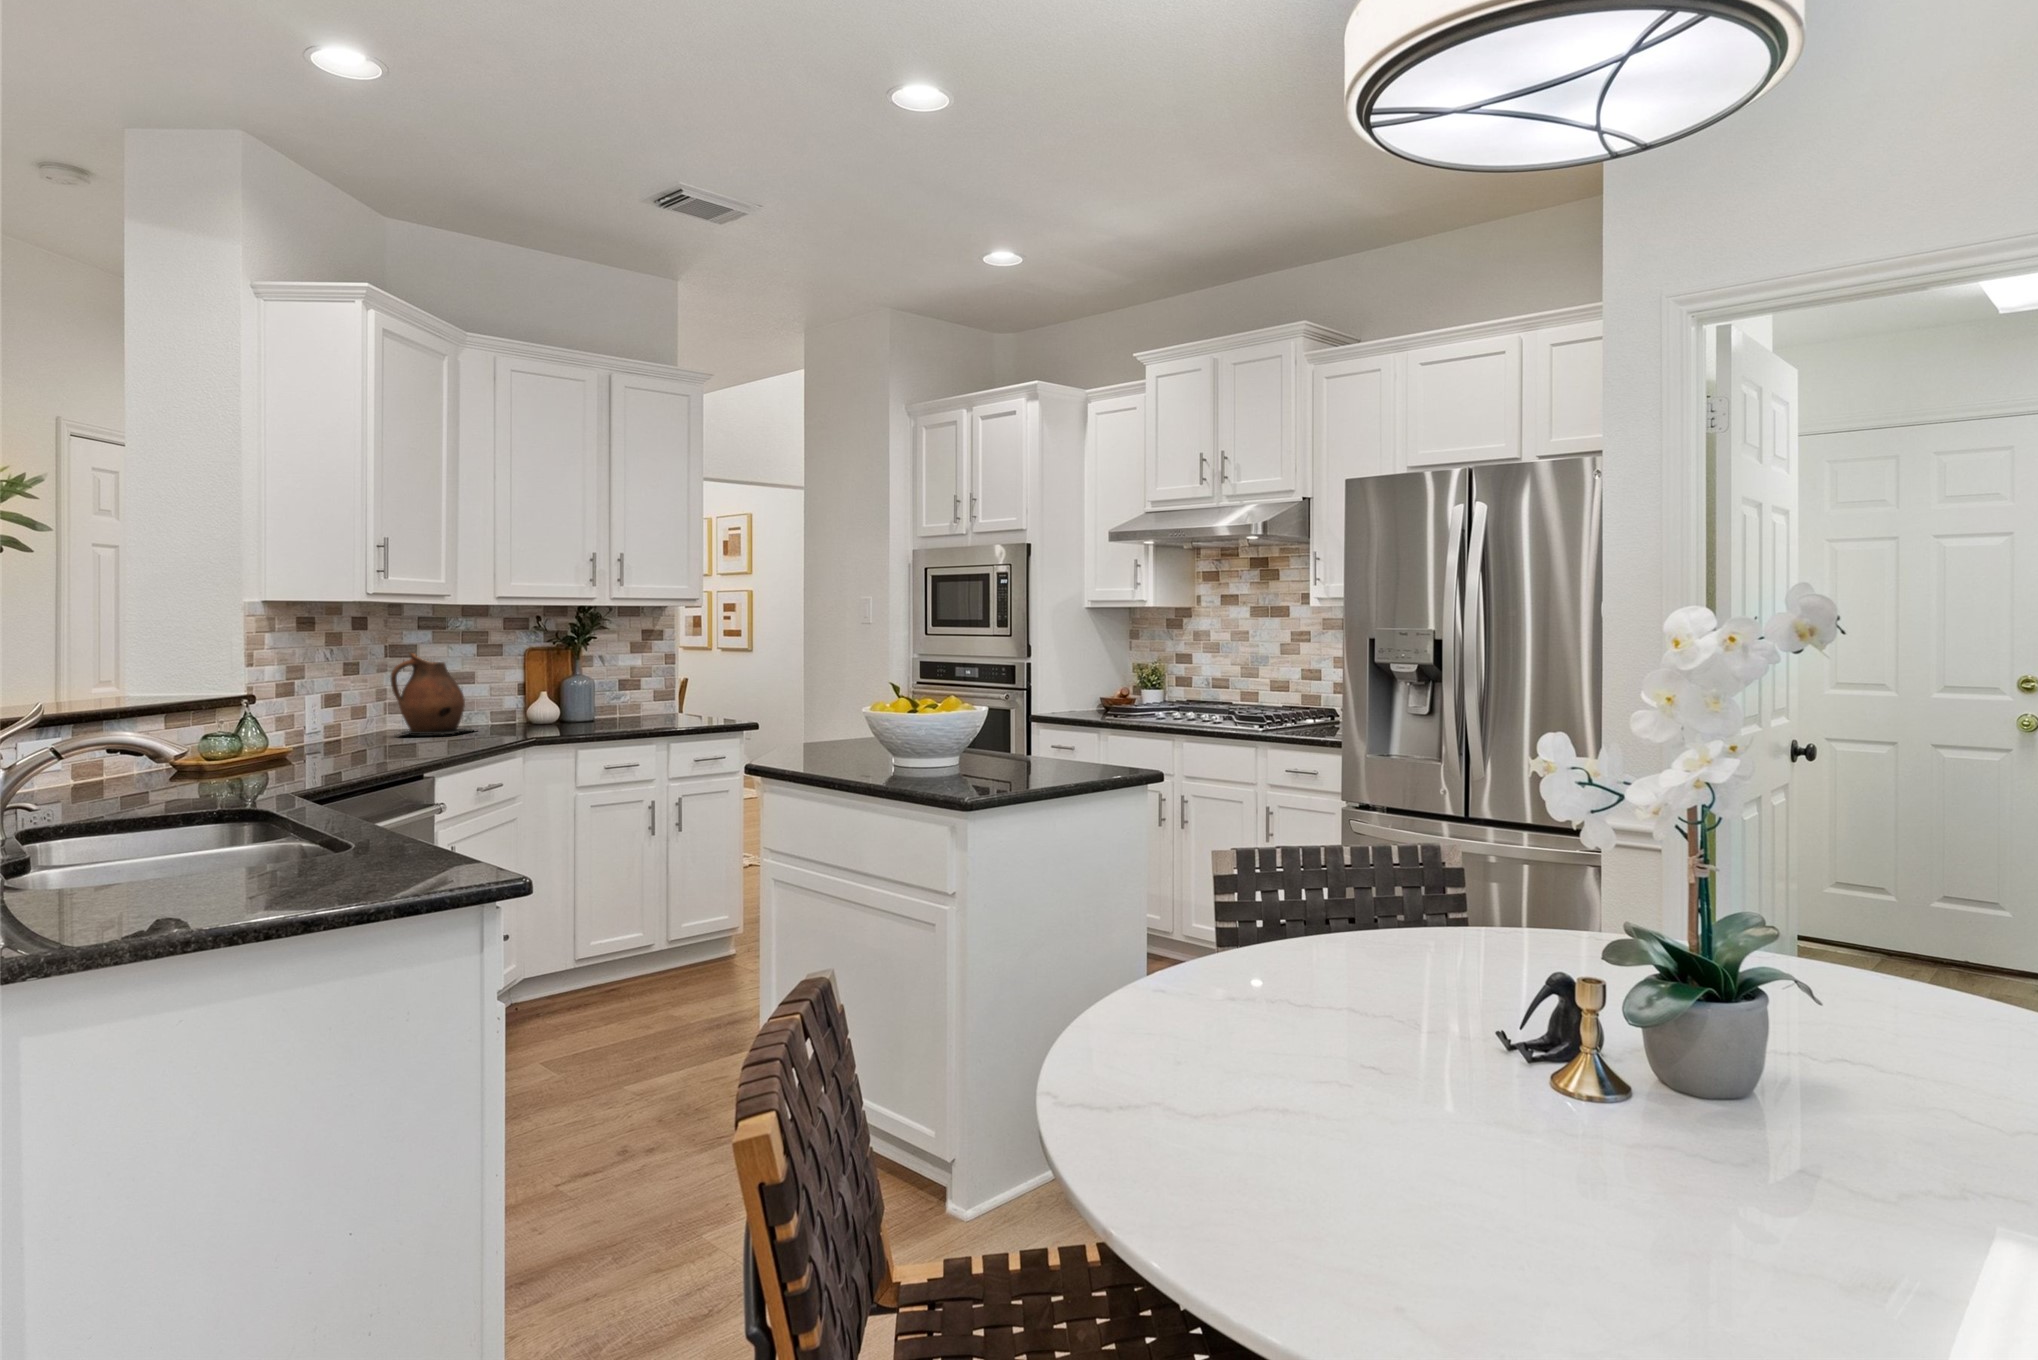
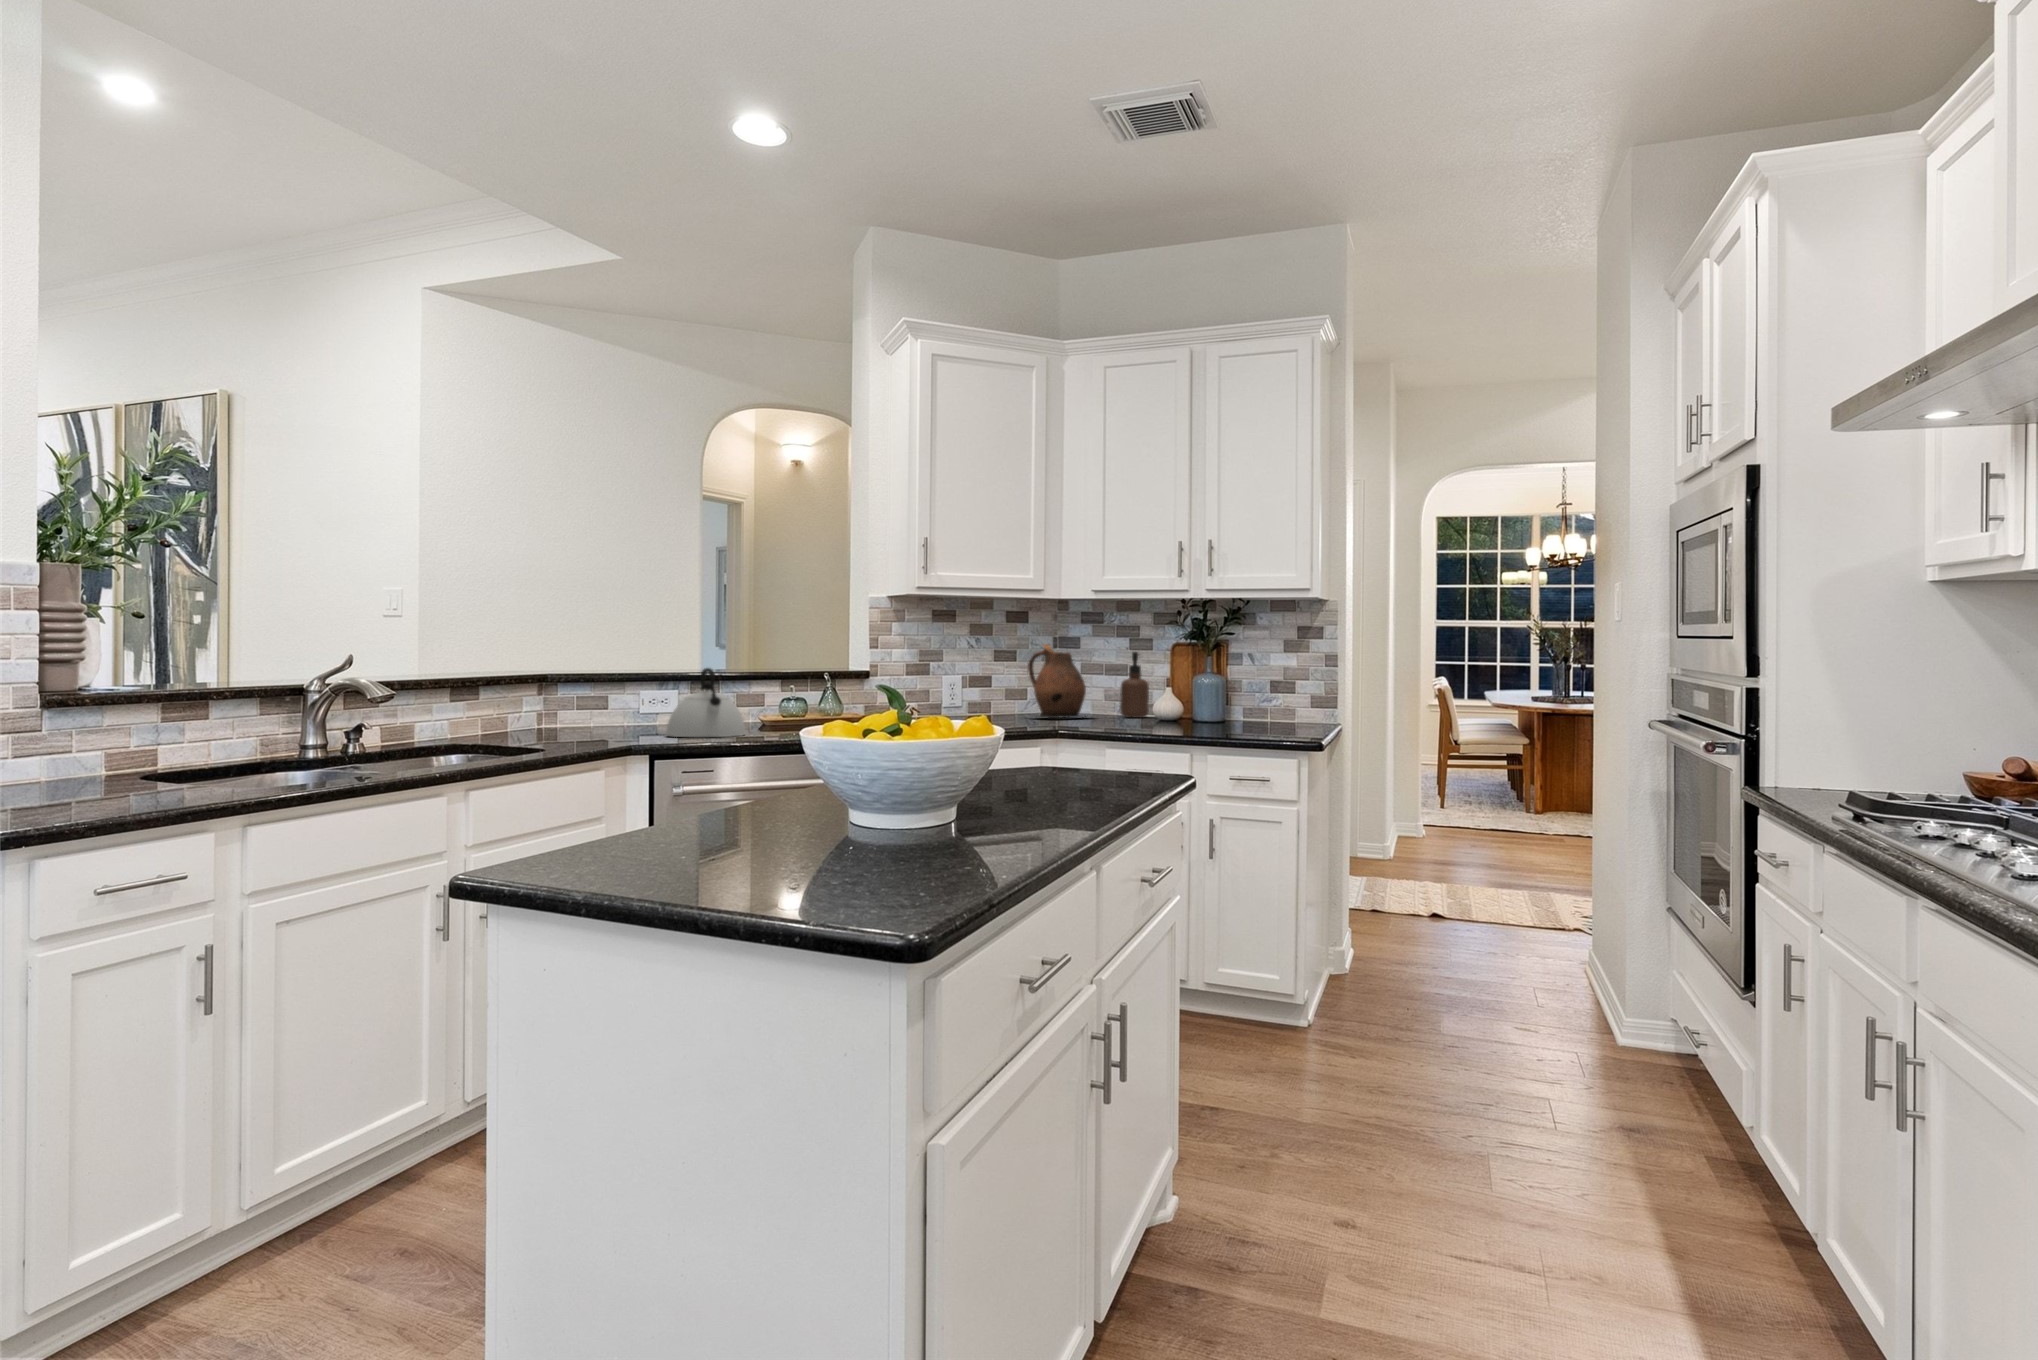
soap dispenser: none [487,658,520,727] -> present [1120,652,1149,718]
kettle: none [190,707,301,794] -> present [666,668,746,737]

